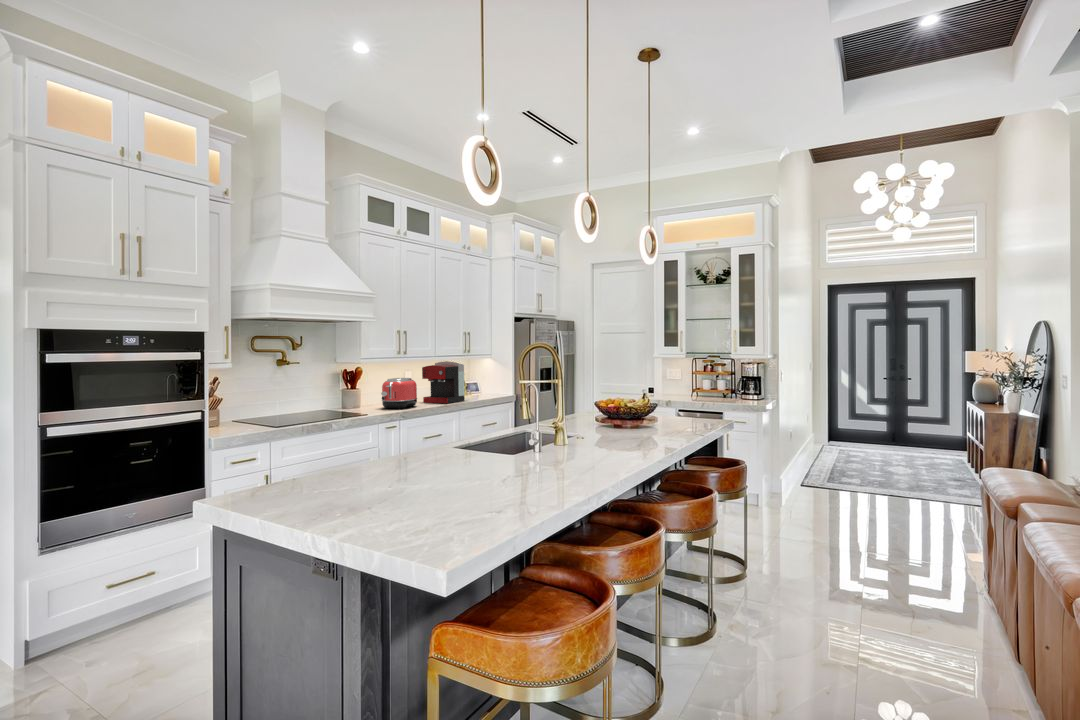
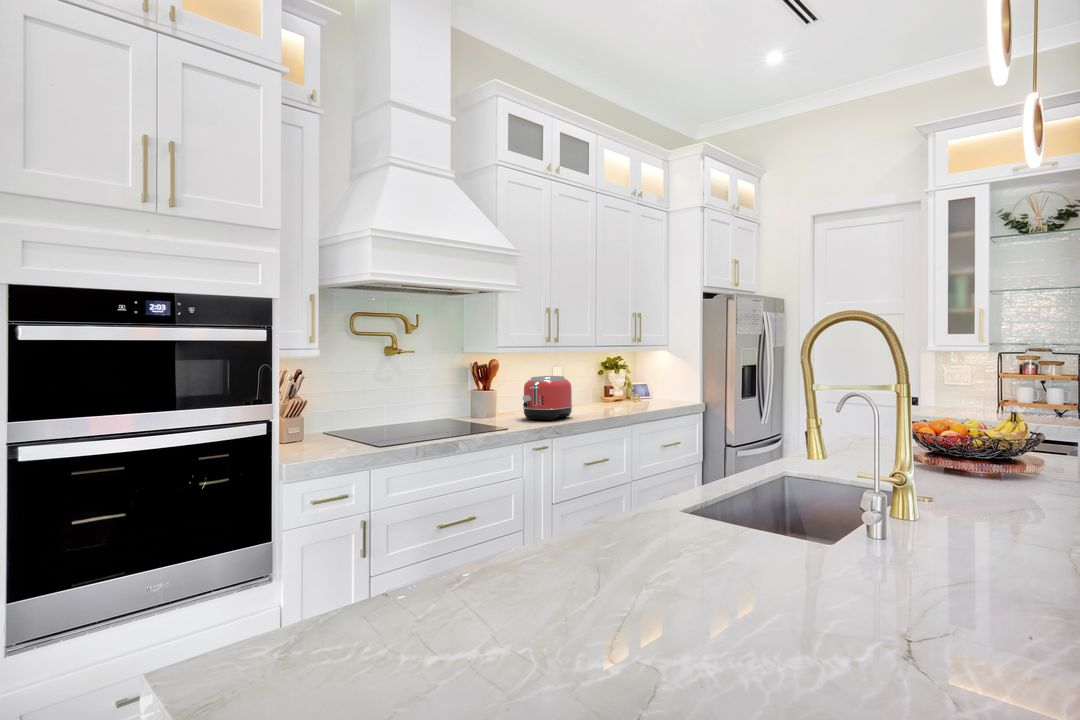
coffee maker: present [422,361,465,403] -> none [578,354,636,414]

